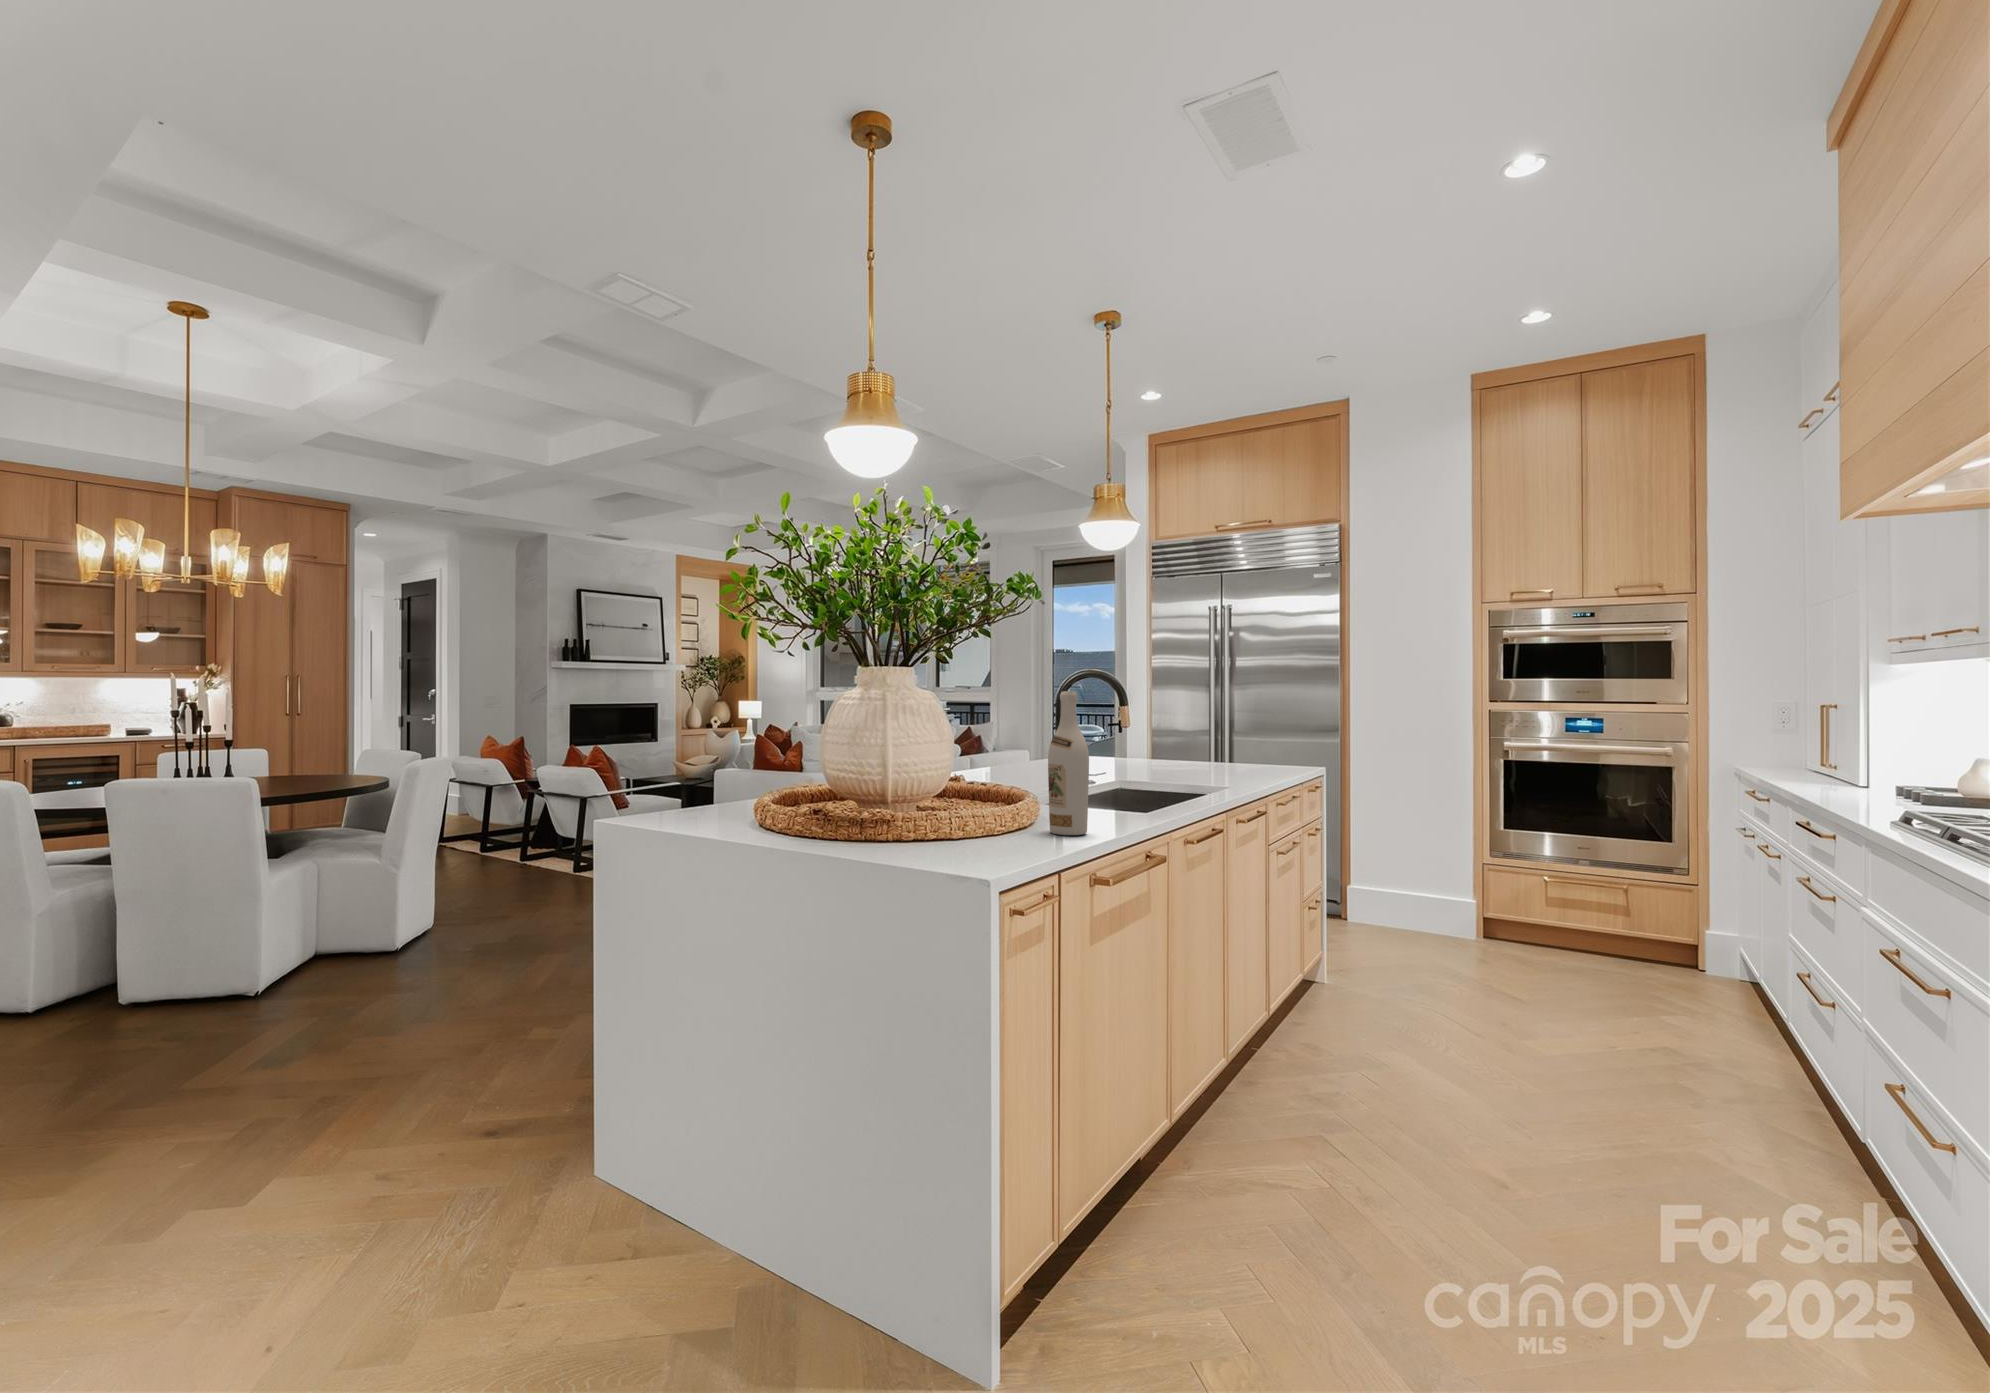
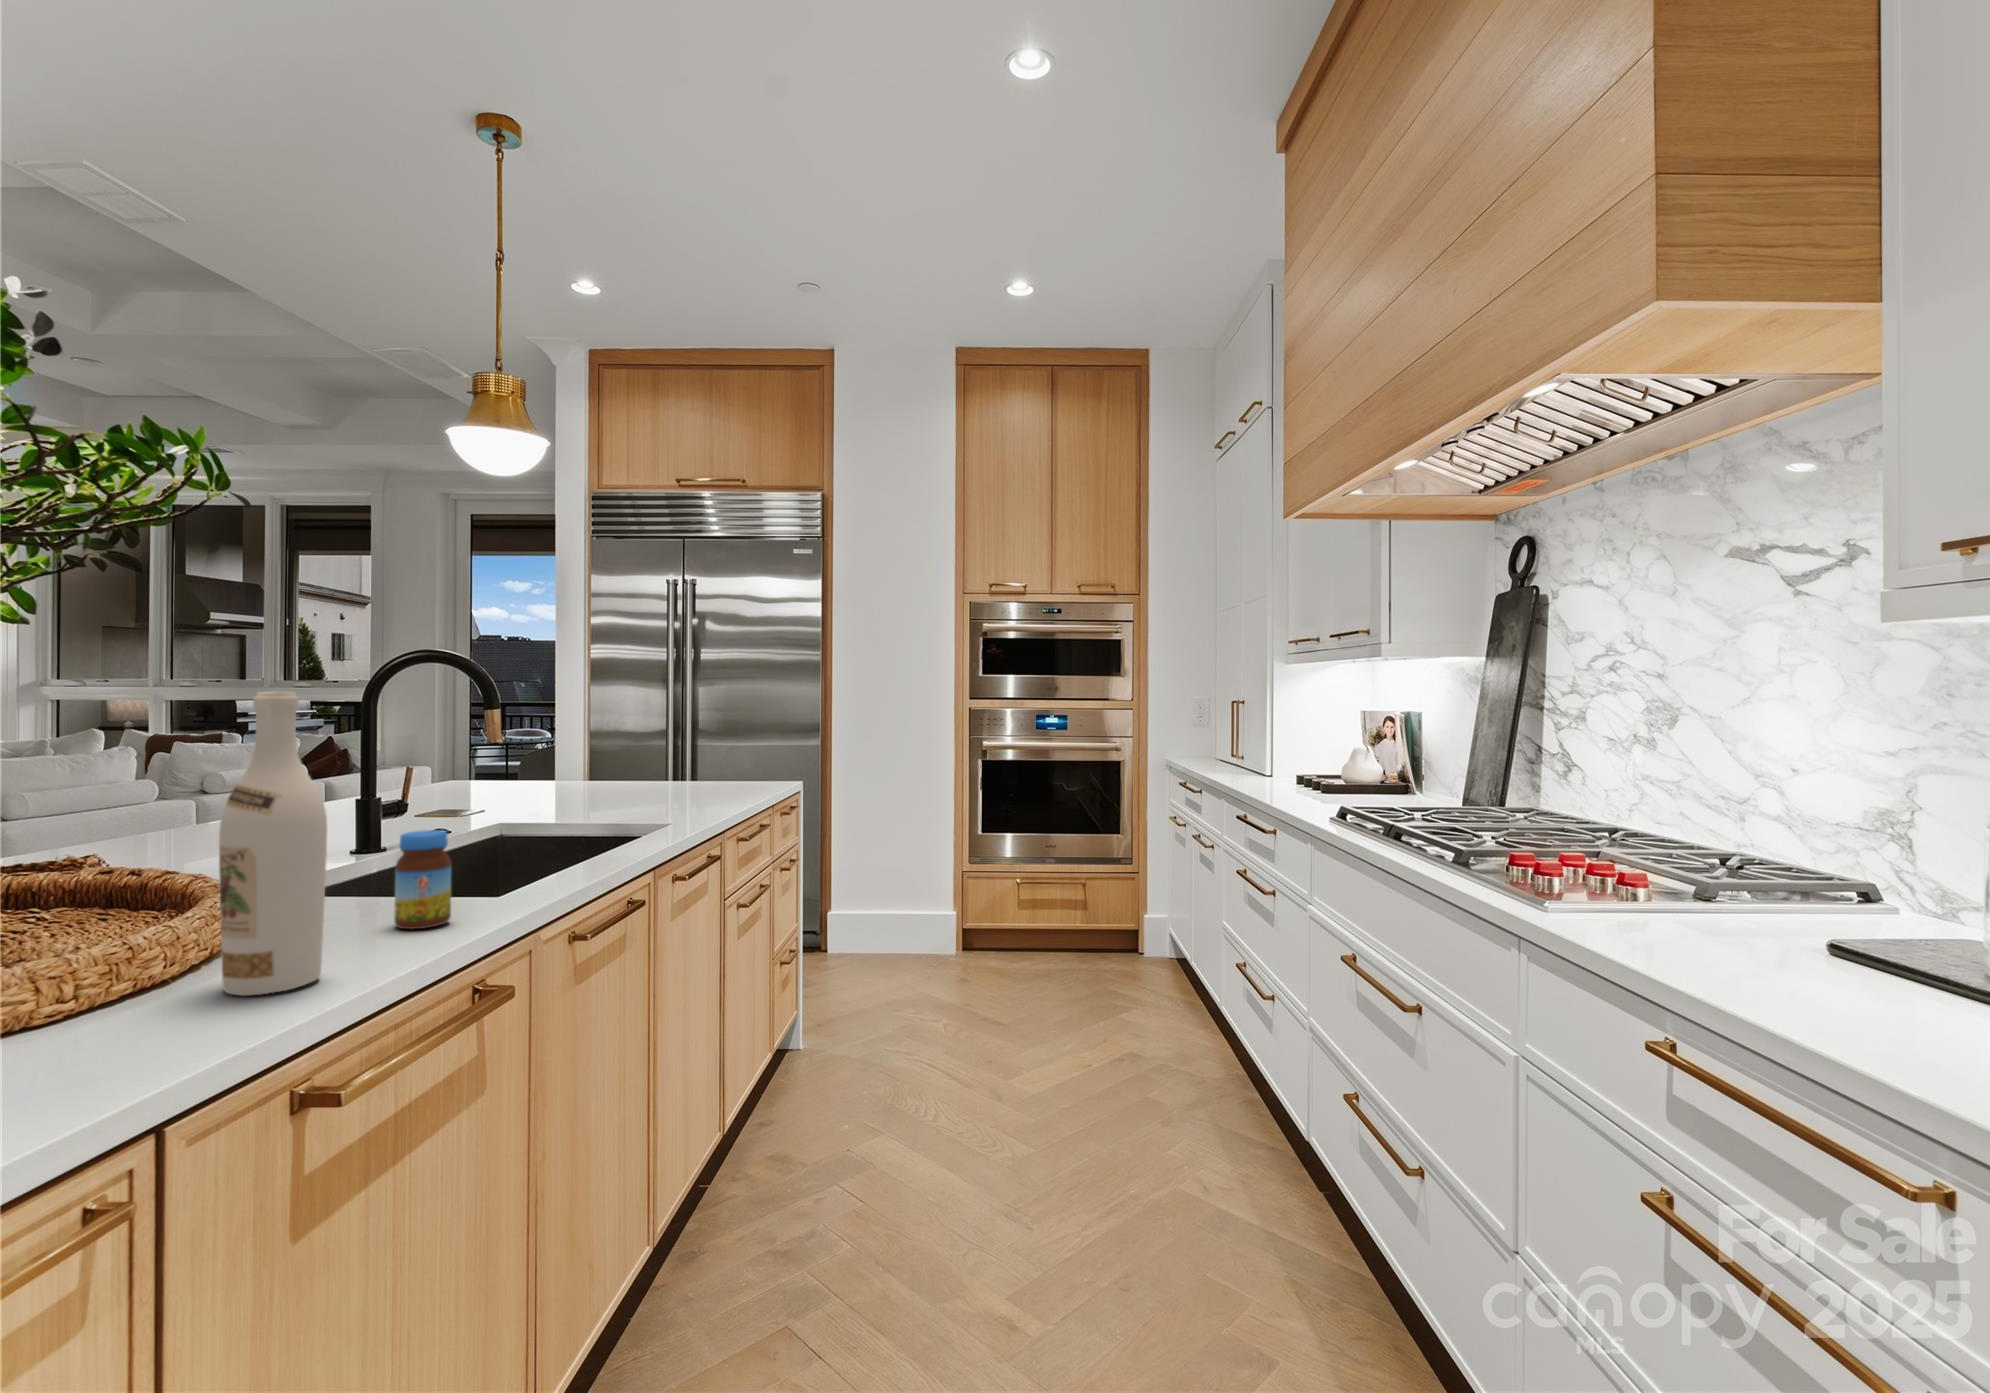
jar: none [1102,769,1129,821] -> present [394,830,451,929]

